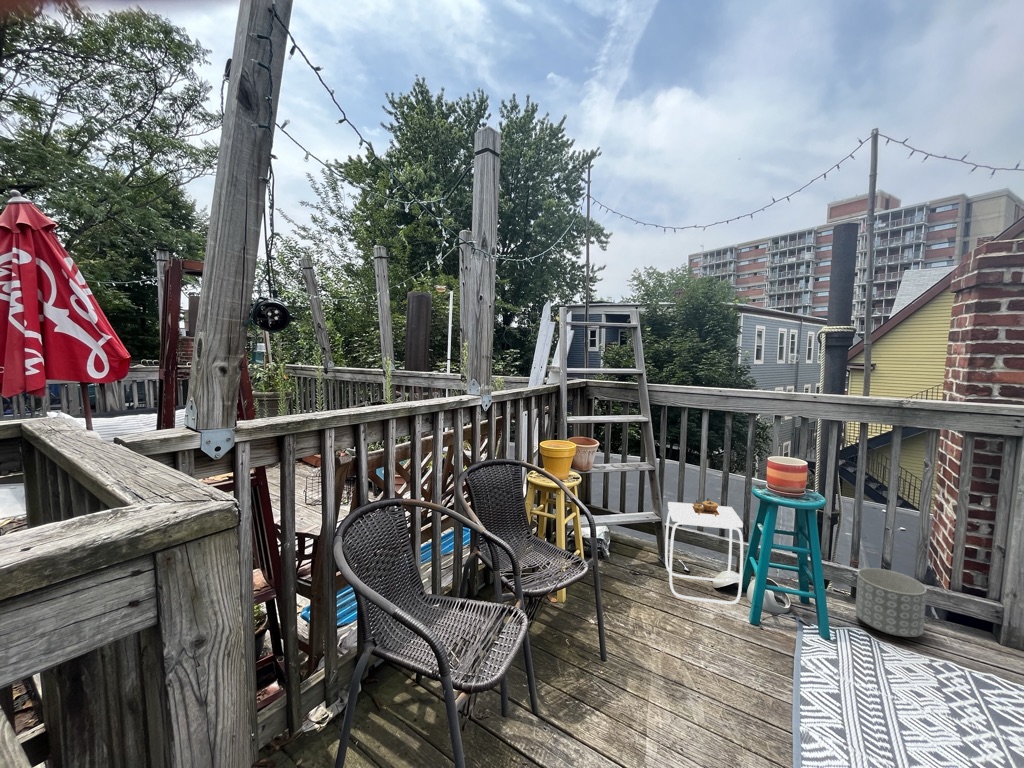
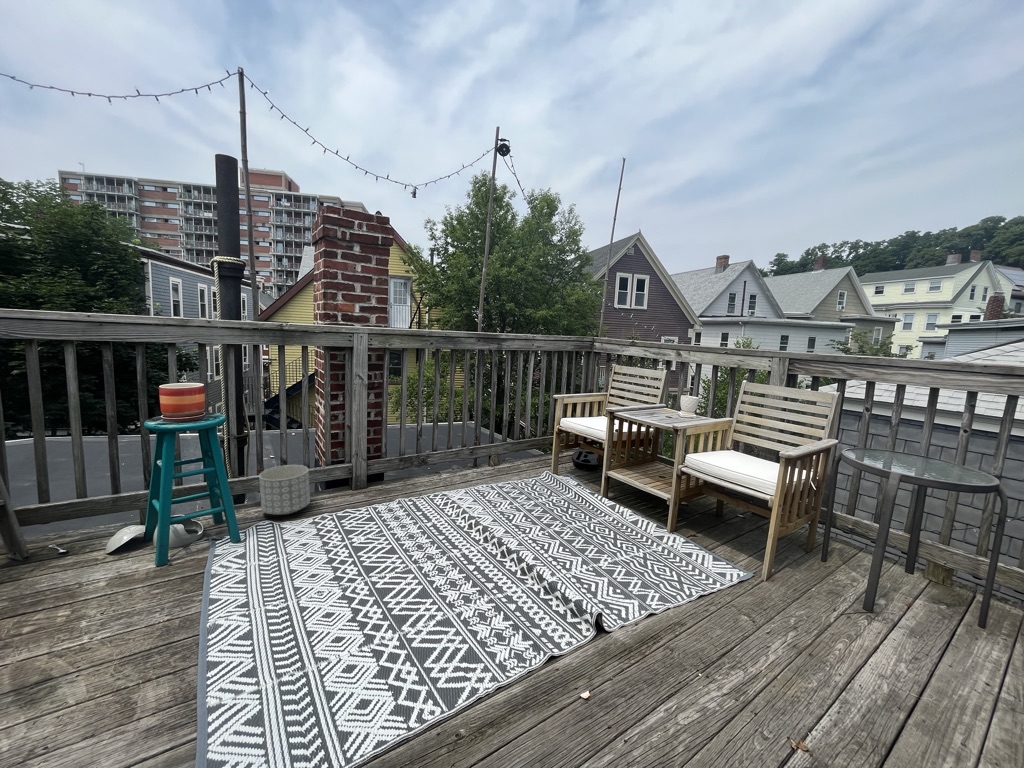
side table: present [665,498,743,604] -> none [12,452,143,585]

